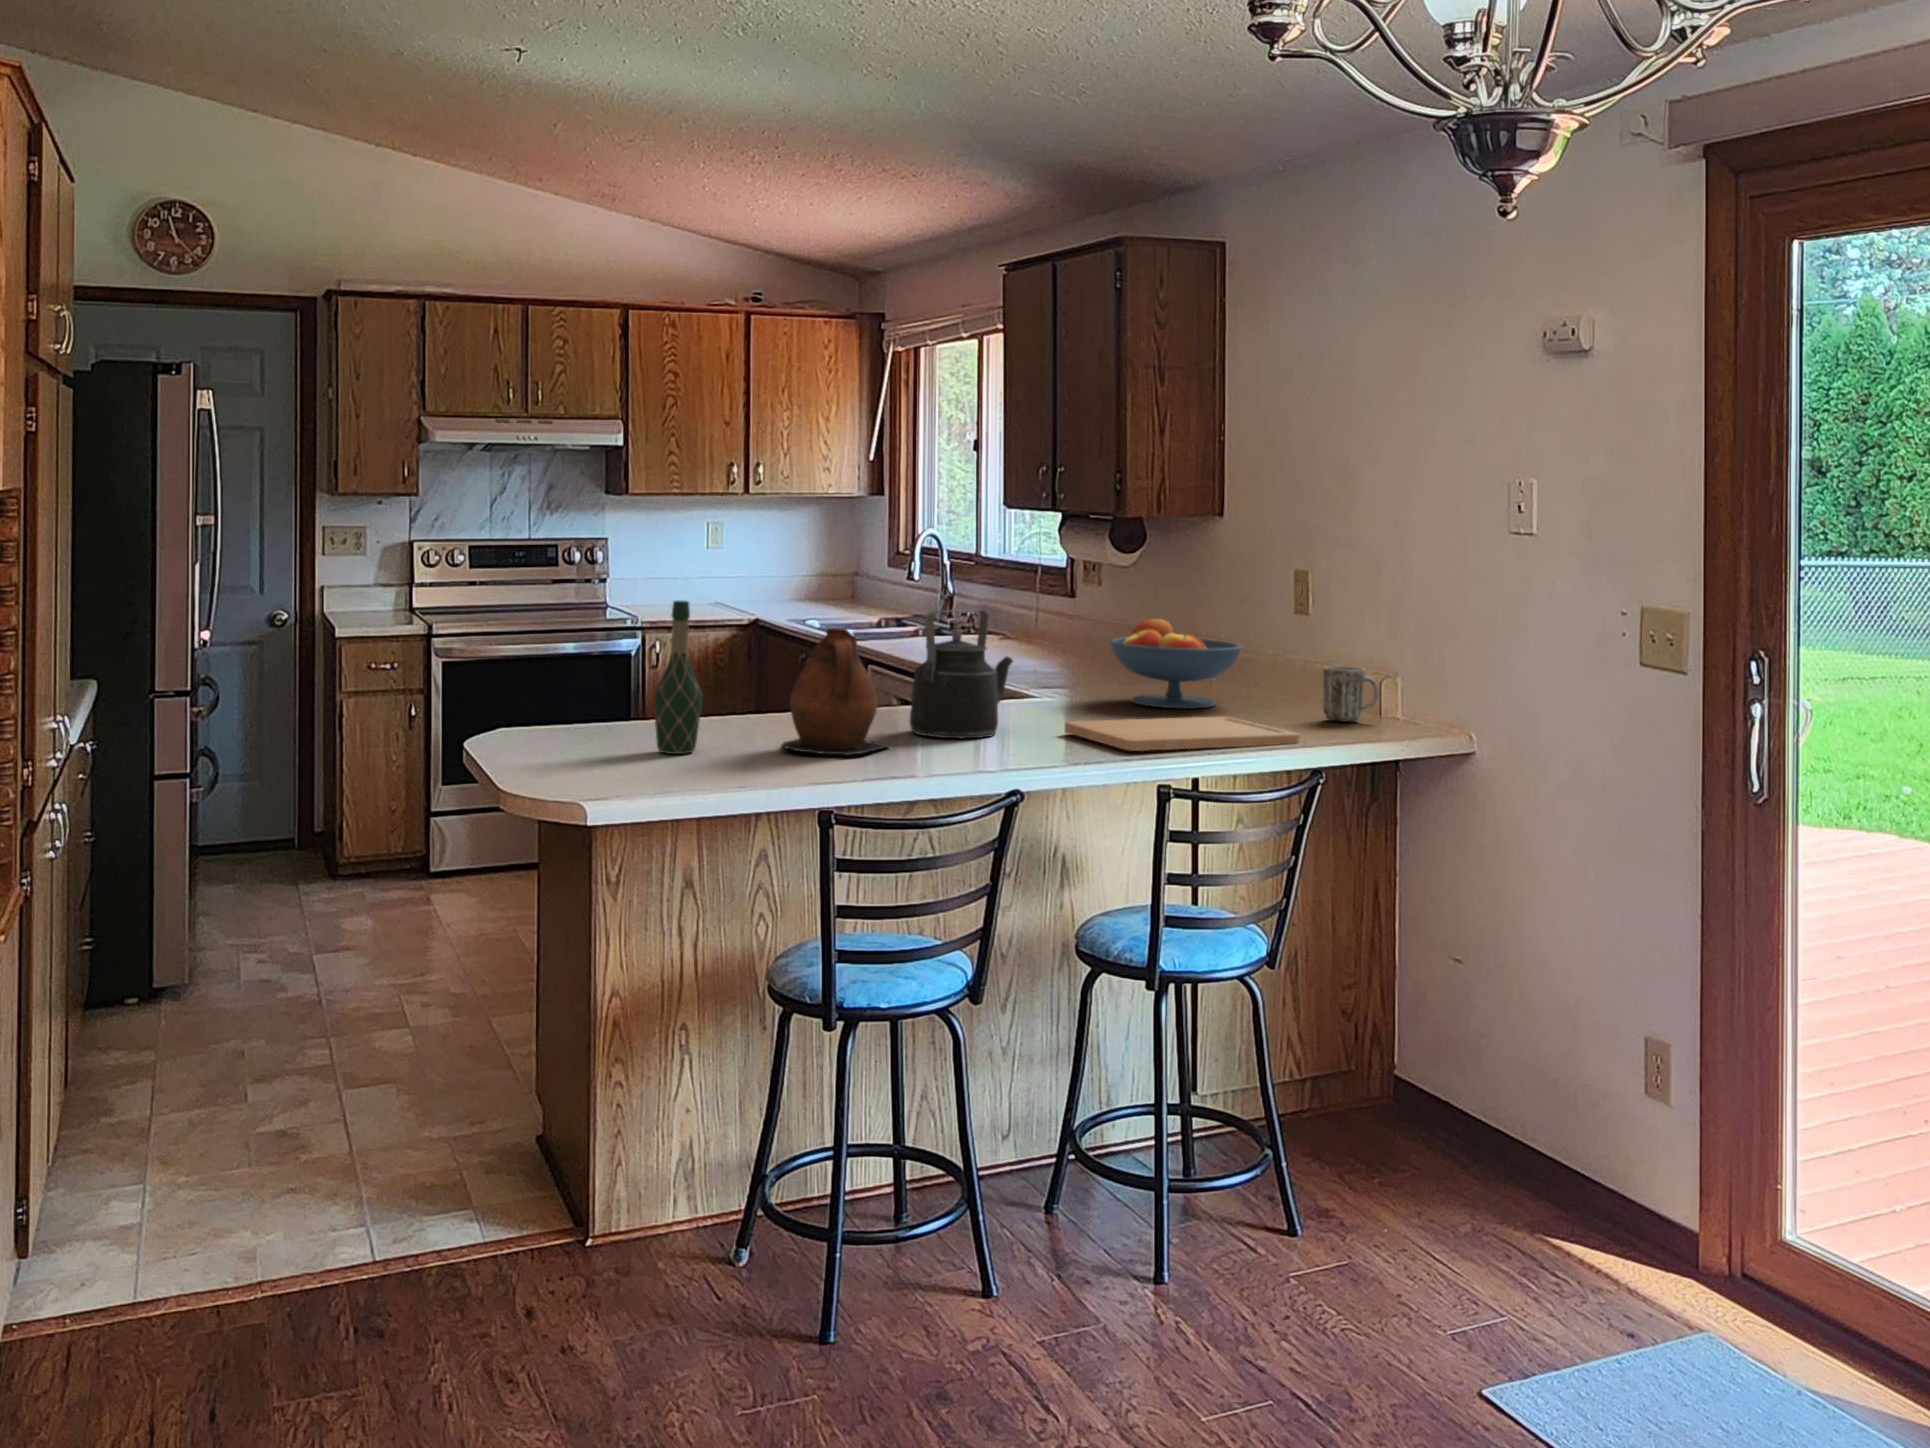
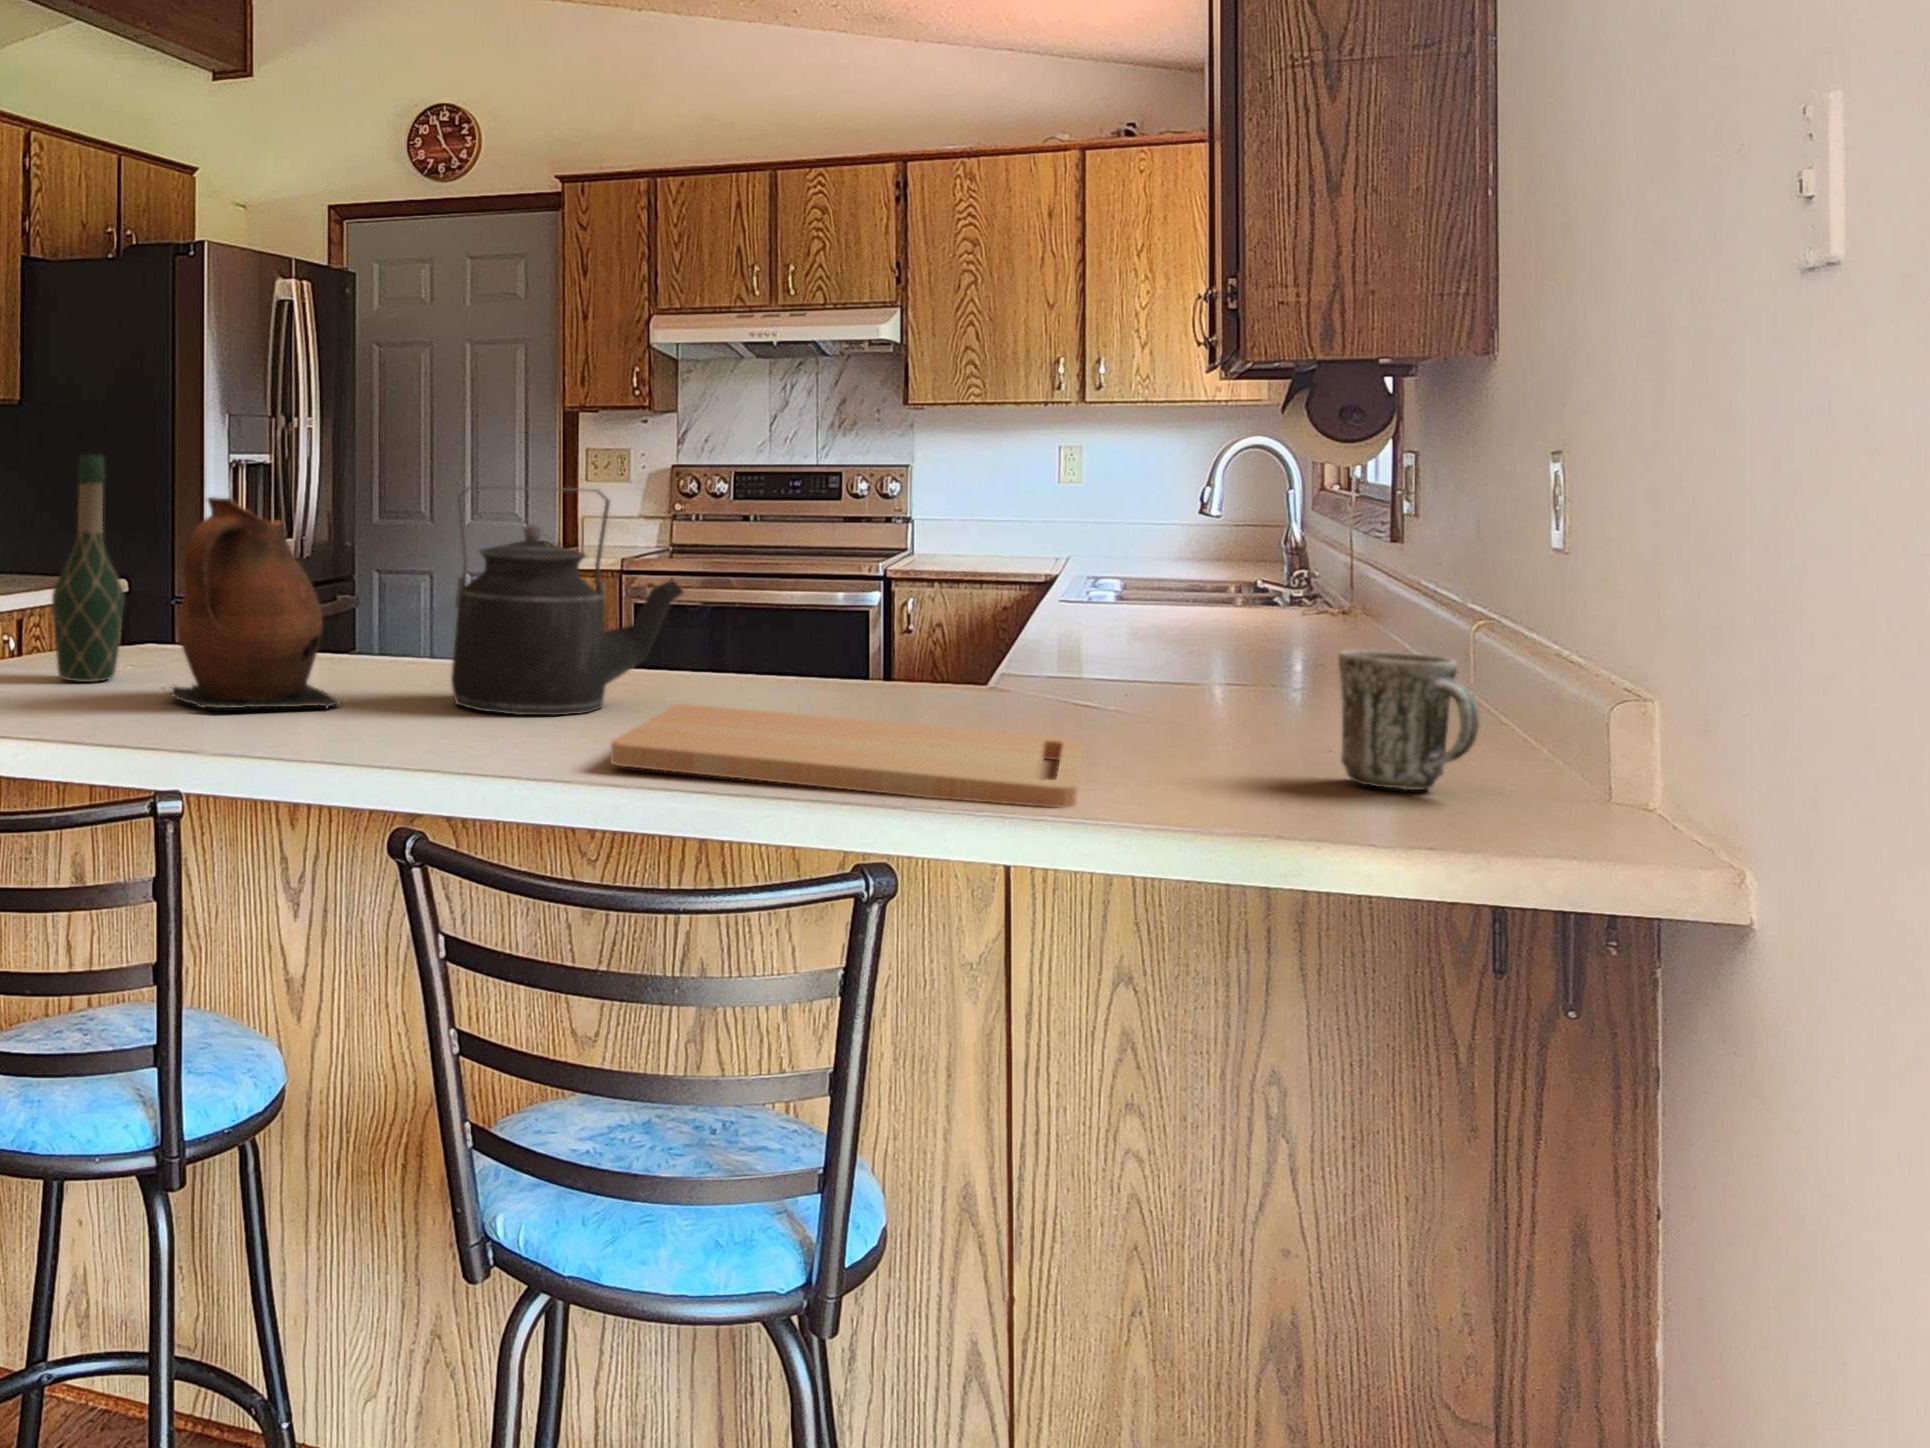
fruit bowl: present [1110,619,1242,708] -> none [1007,540,1303,727]

